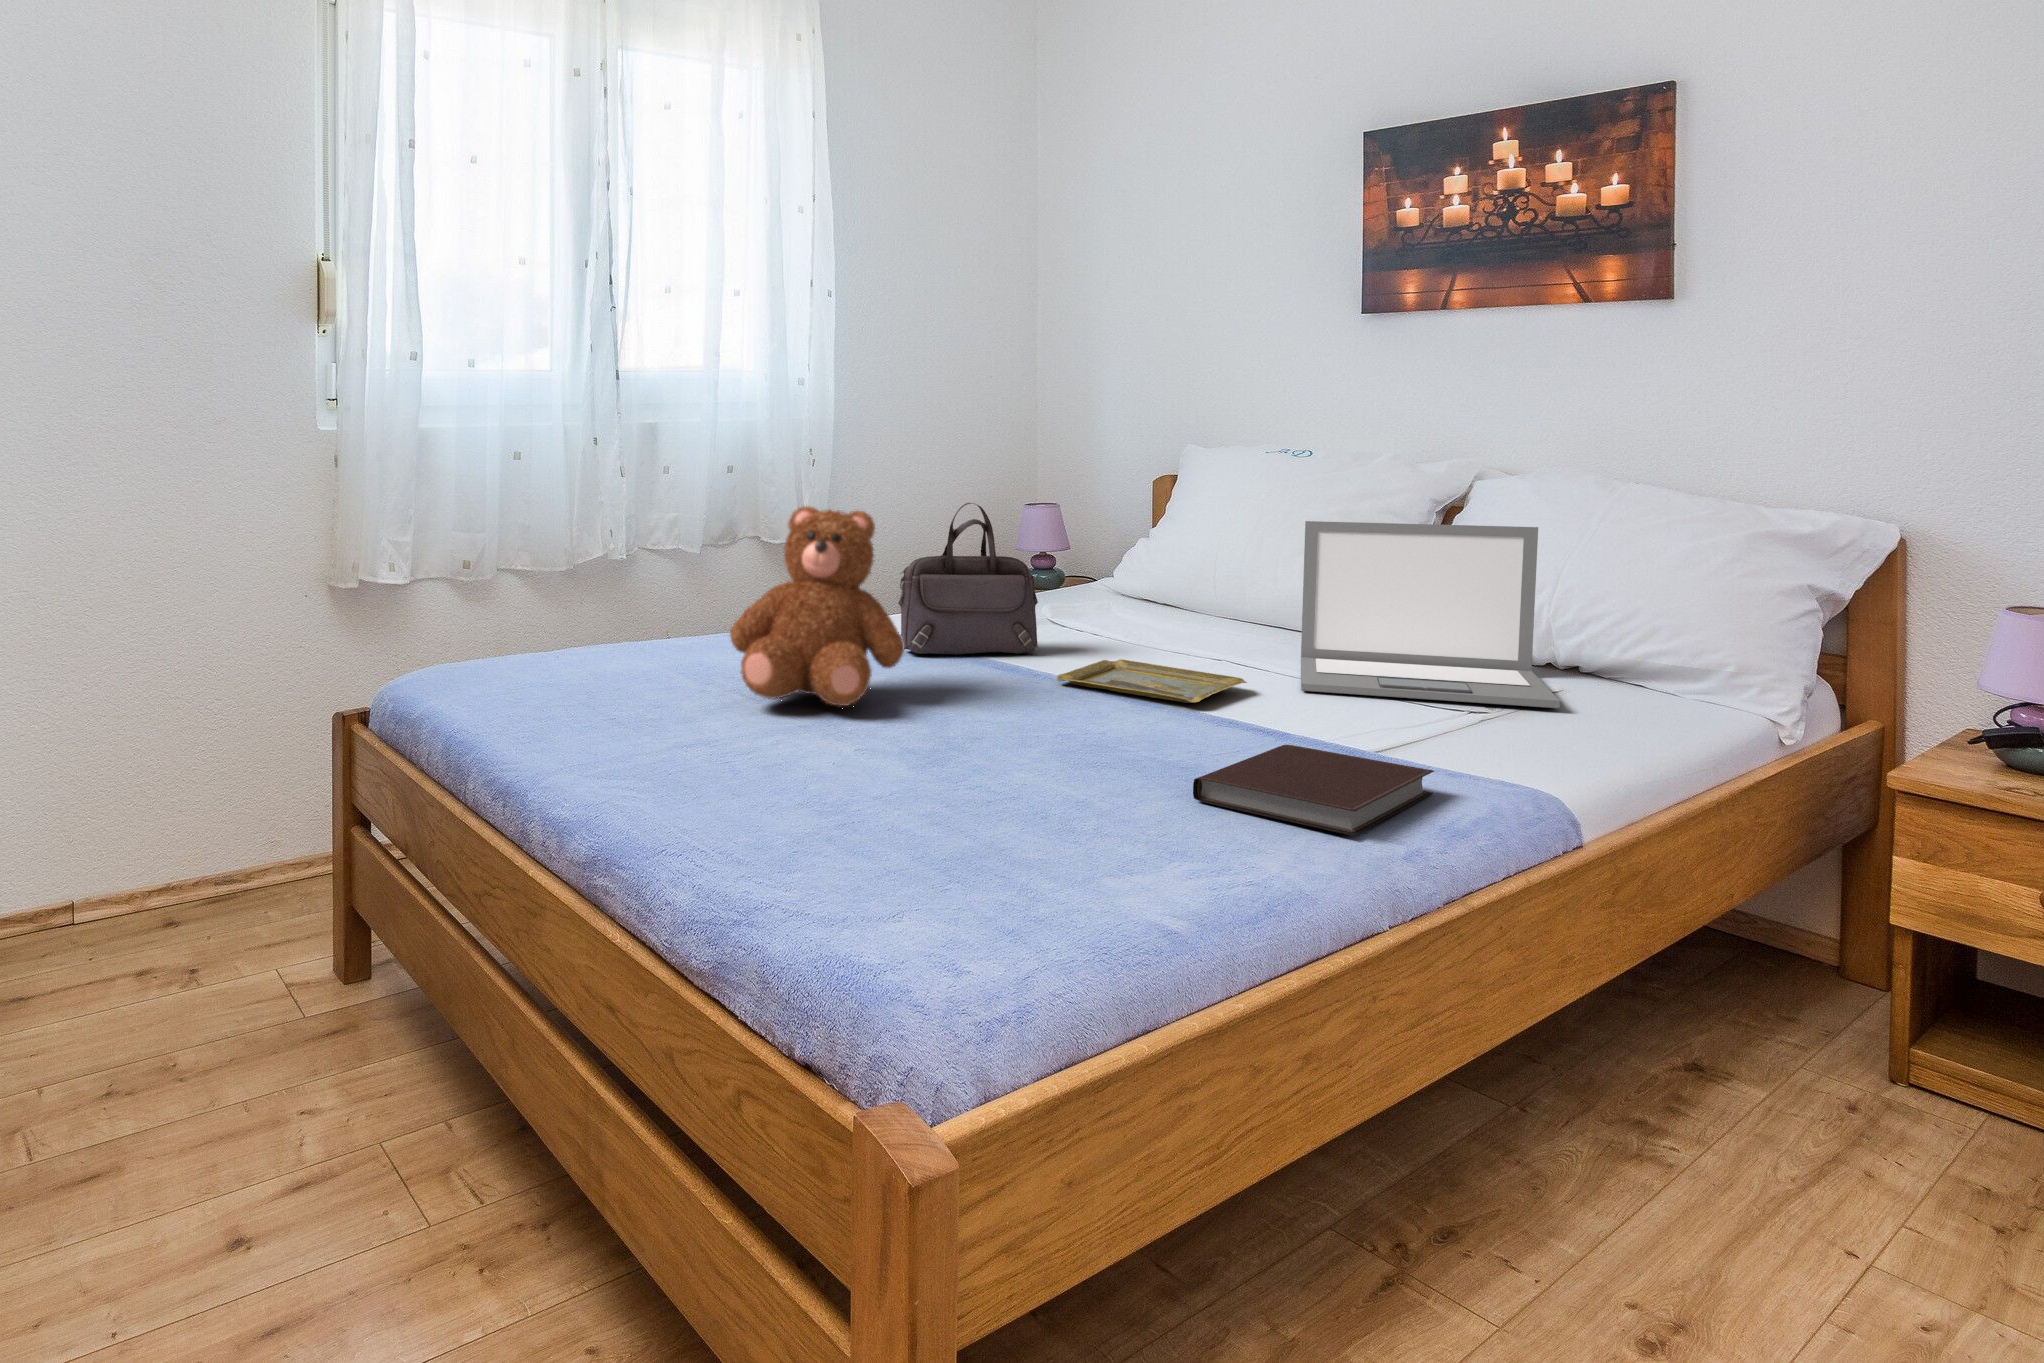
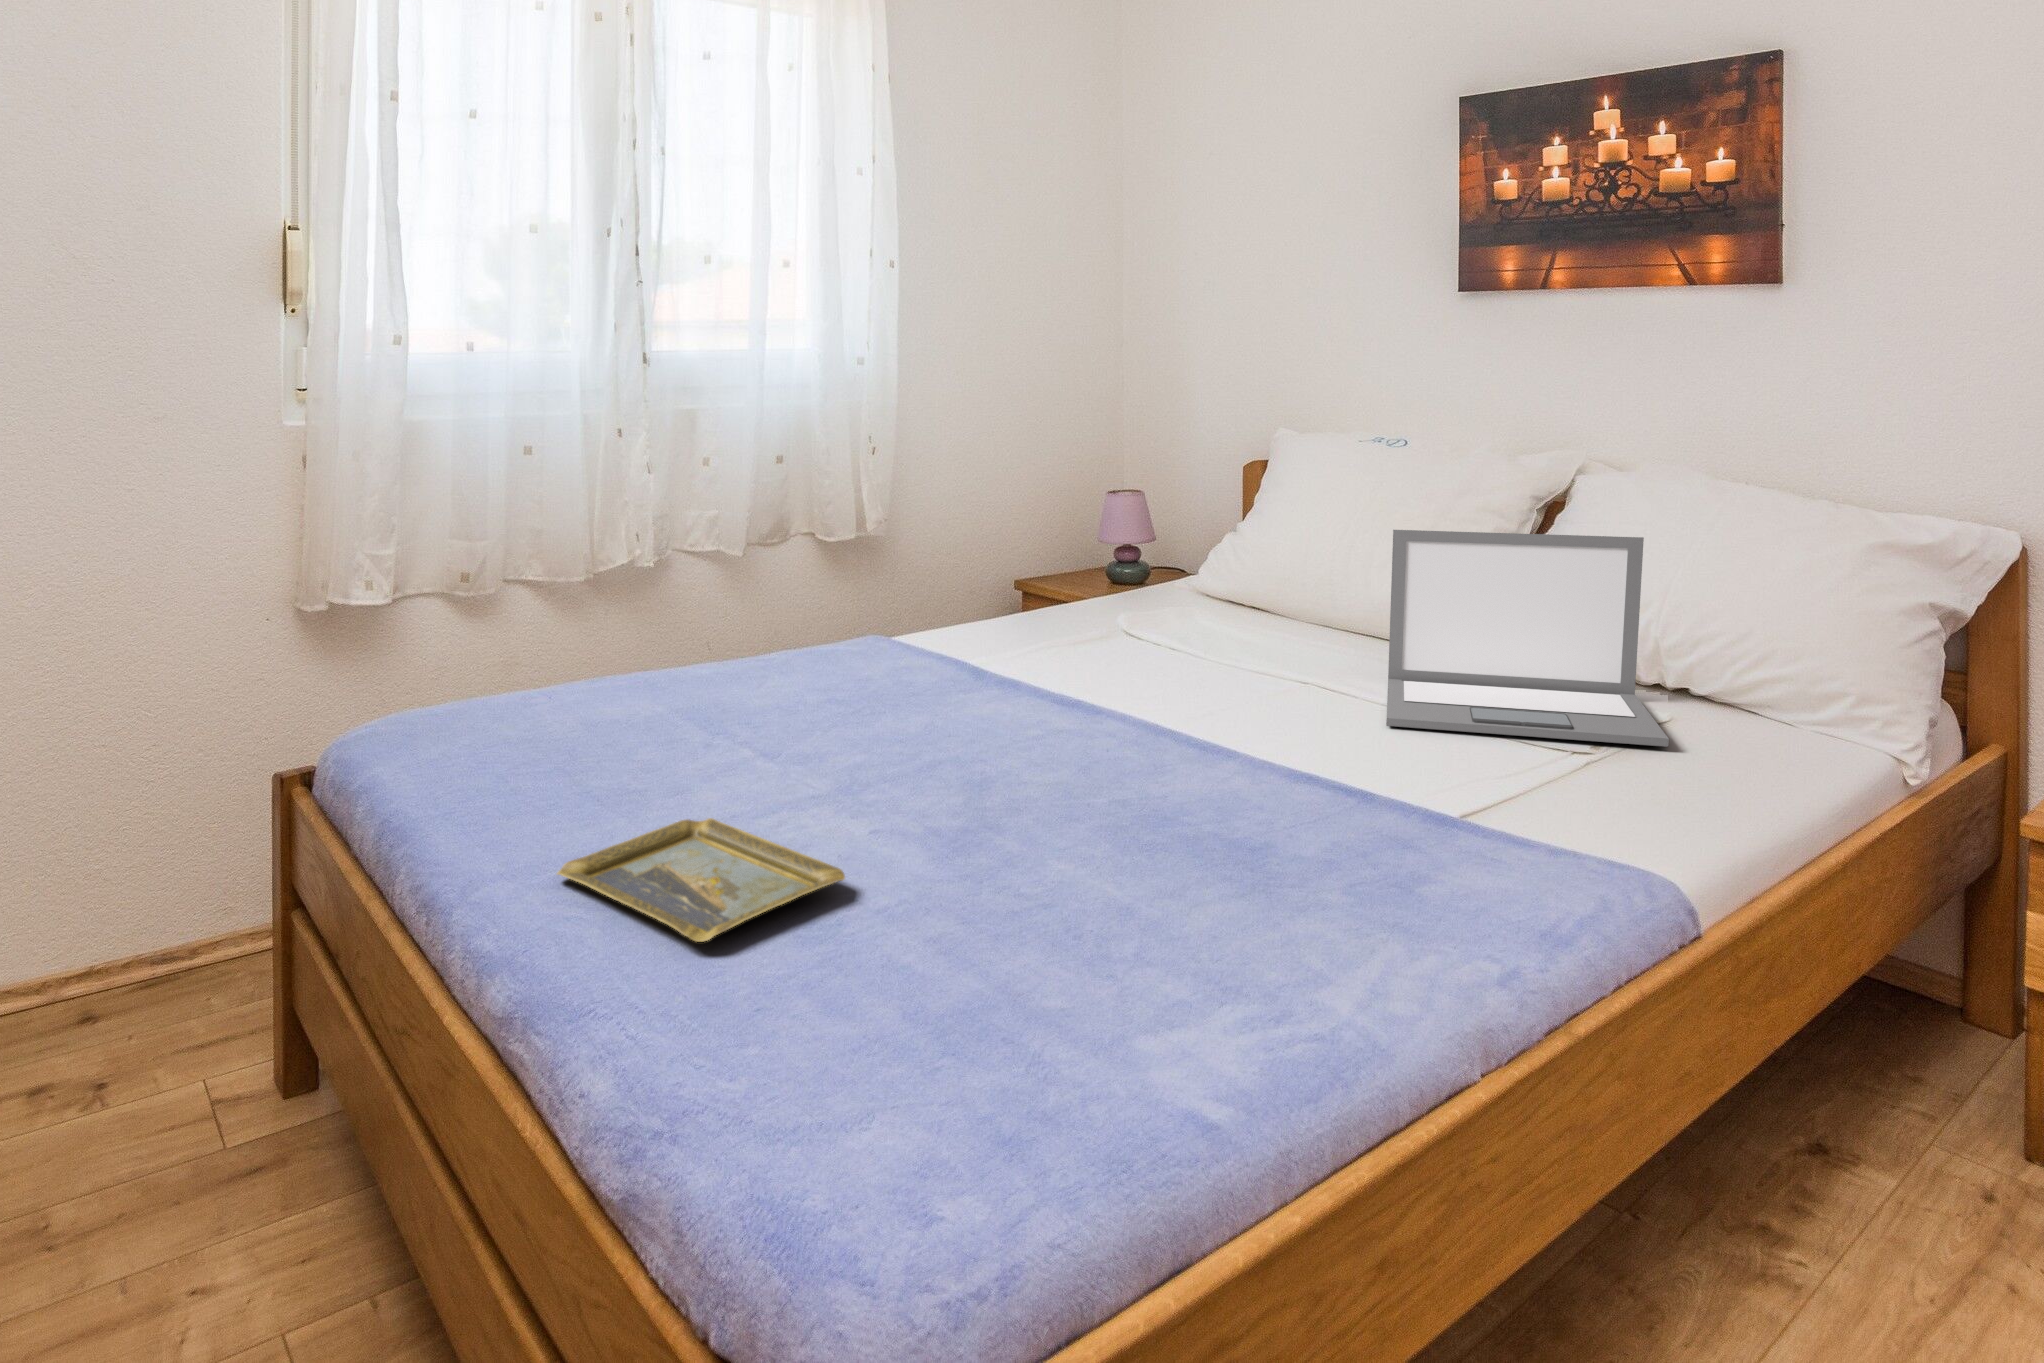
handbag: present [898,503,1038,655] -> none [946,511,1103,681]
teddy bear: present [730,506,904,706] -> none [734,523,938,765]
tray: present [1057,659,1247,703] -> present [557,818,845,942]
notebook: present [1193,745,1434,836] -> none [1251,815,1534,958]

